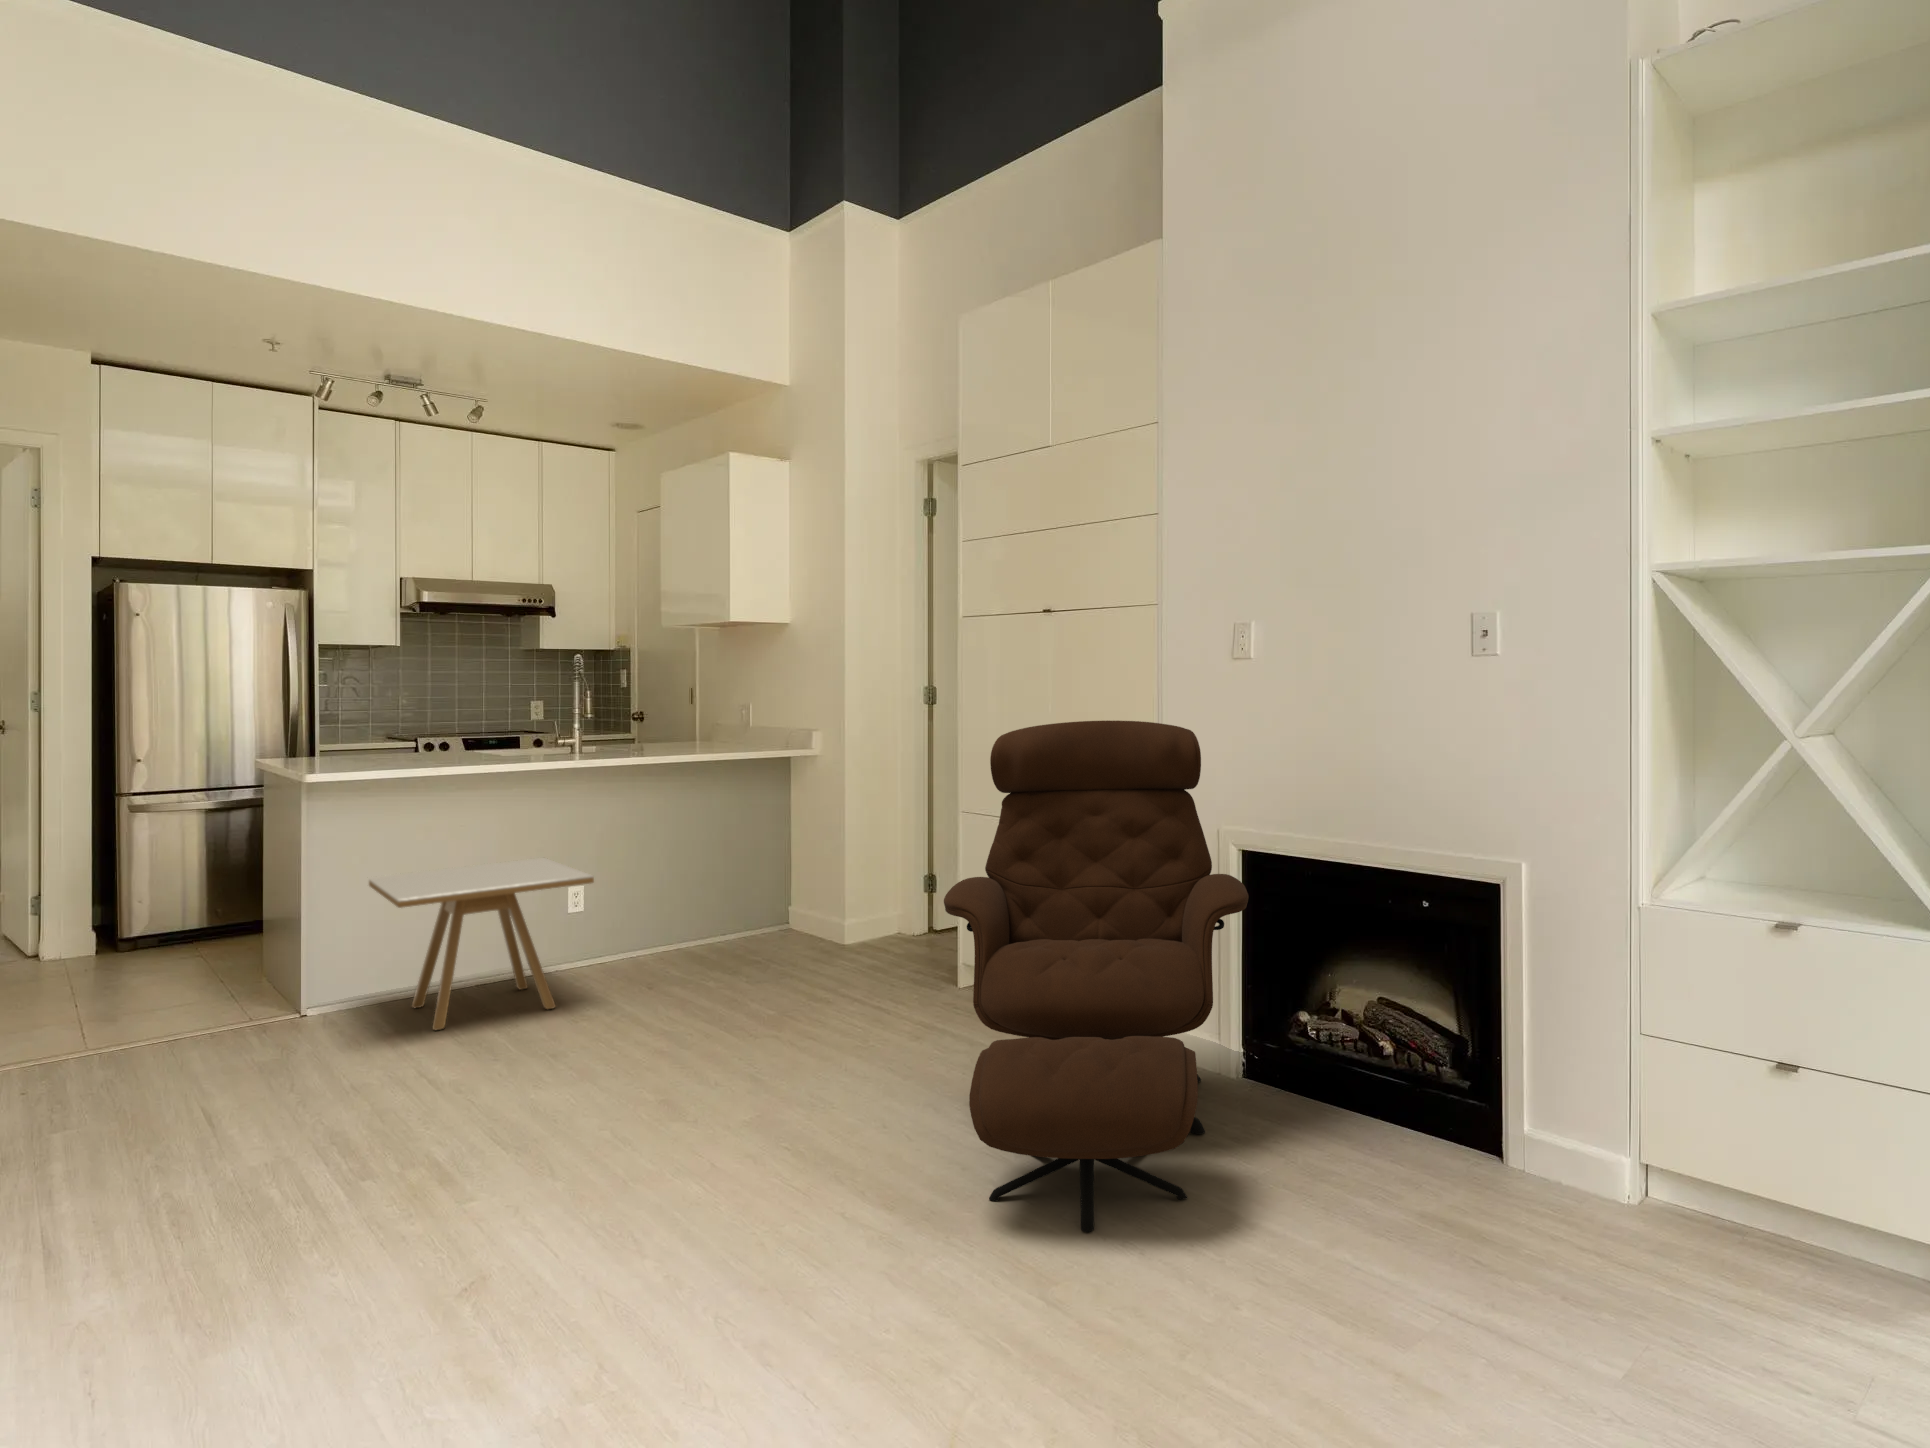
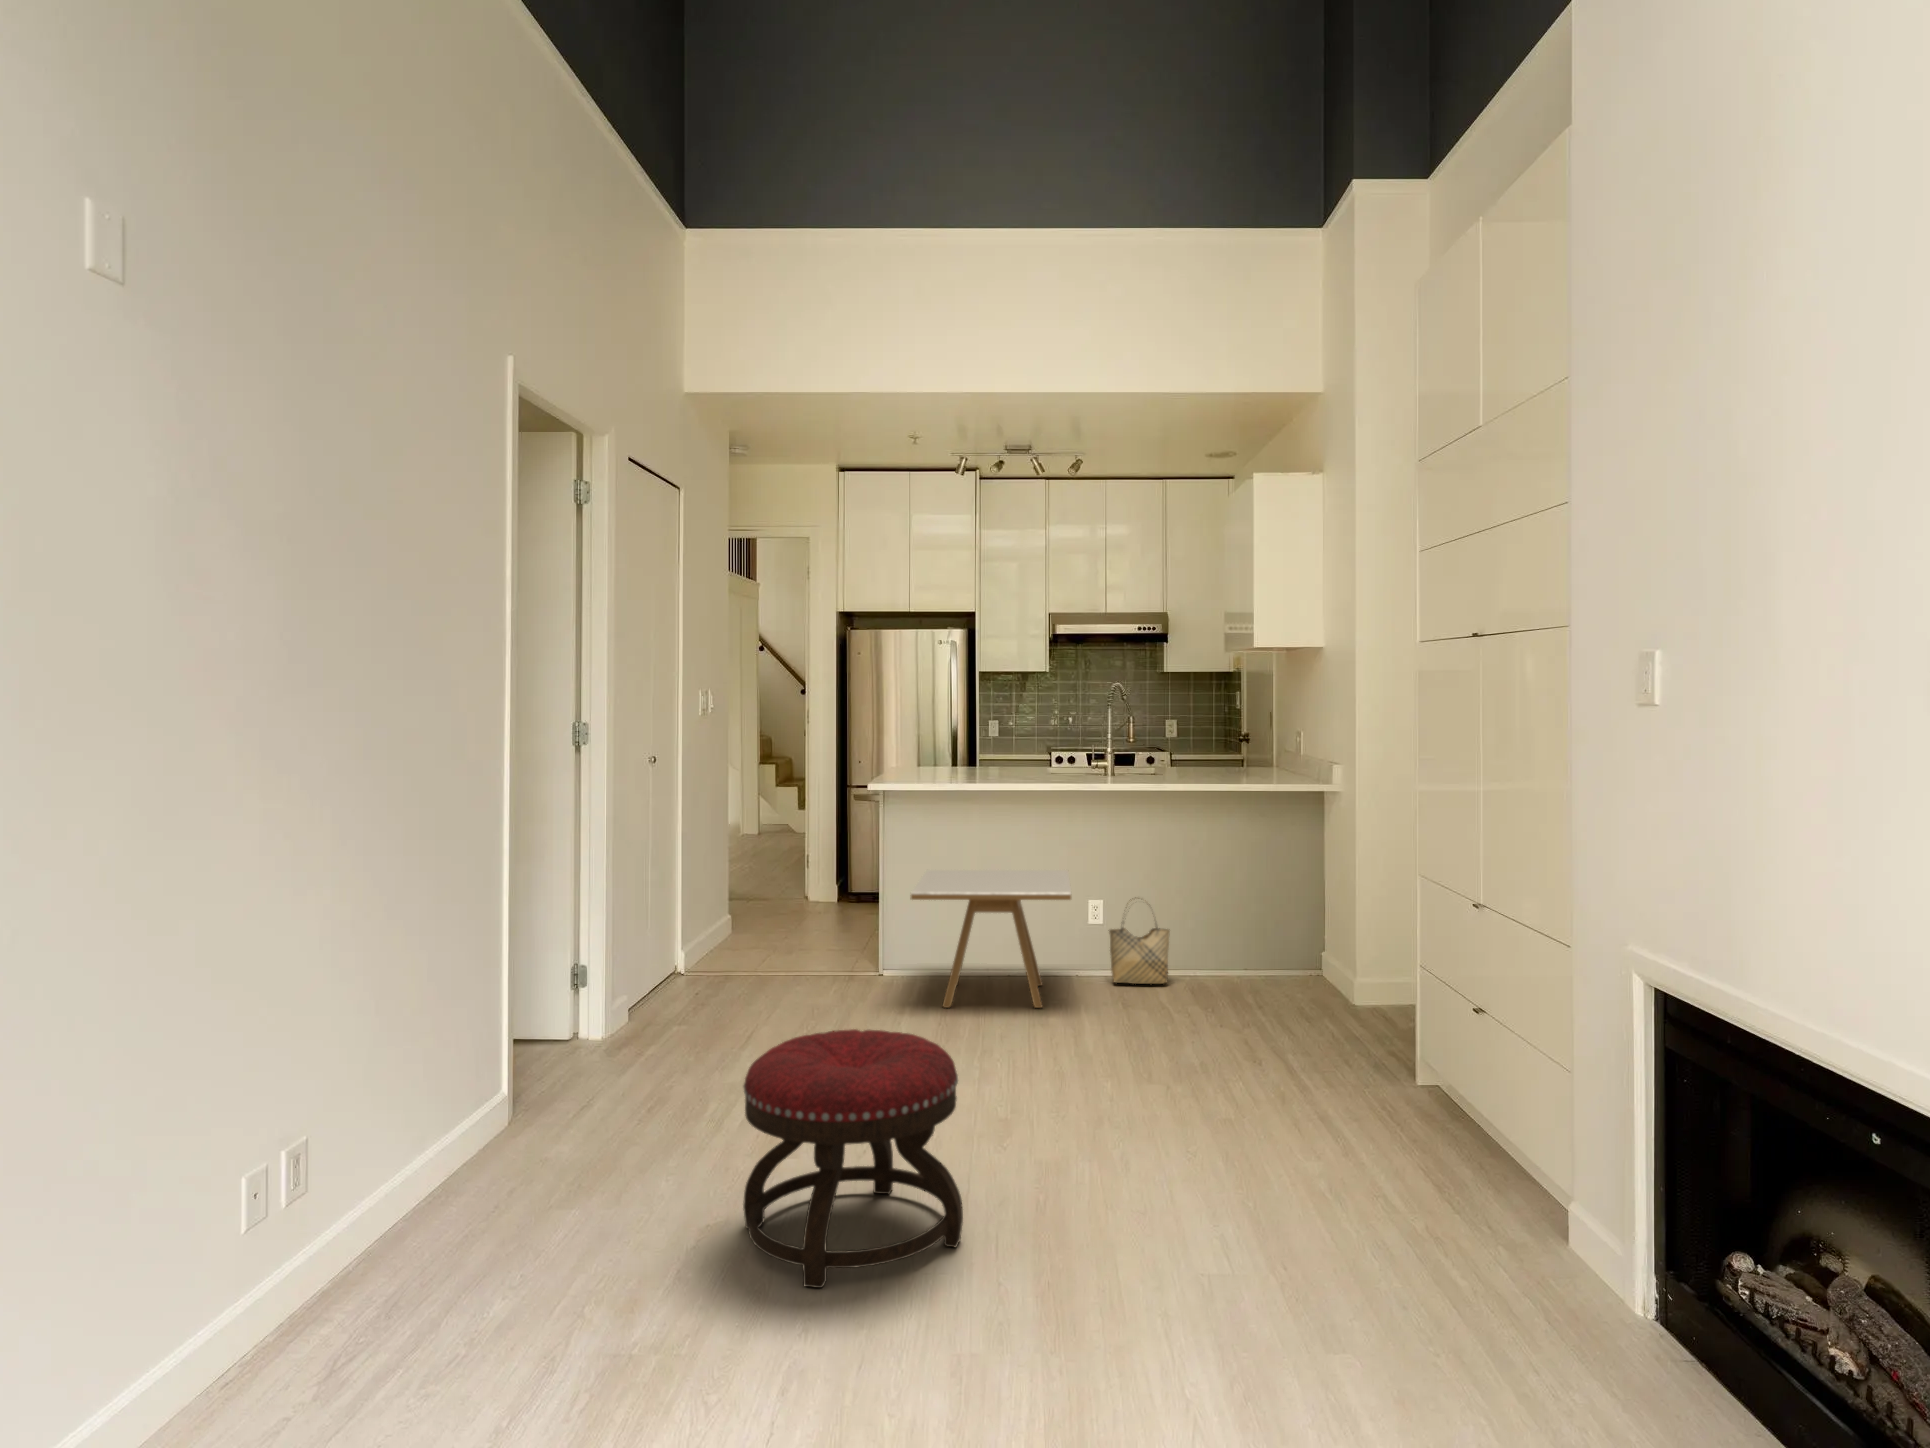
lounge chair: present [944,720,1249,1232] -> none [1149,790,1629,1387]
woven basket: none [597,877,663,971] -> present [1109,898,1170,984]
ottoman: none [471,1019,742,1313] -> present [743,1029,963,1288]

